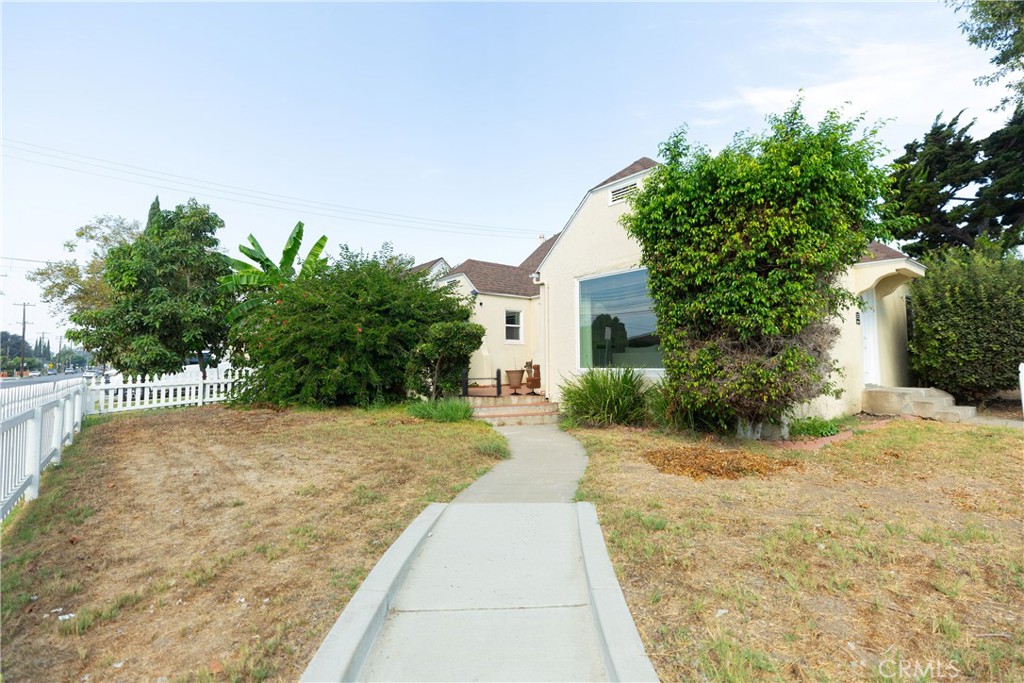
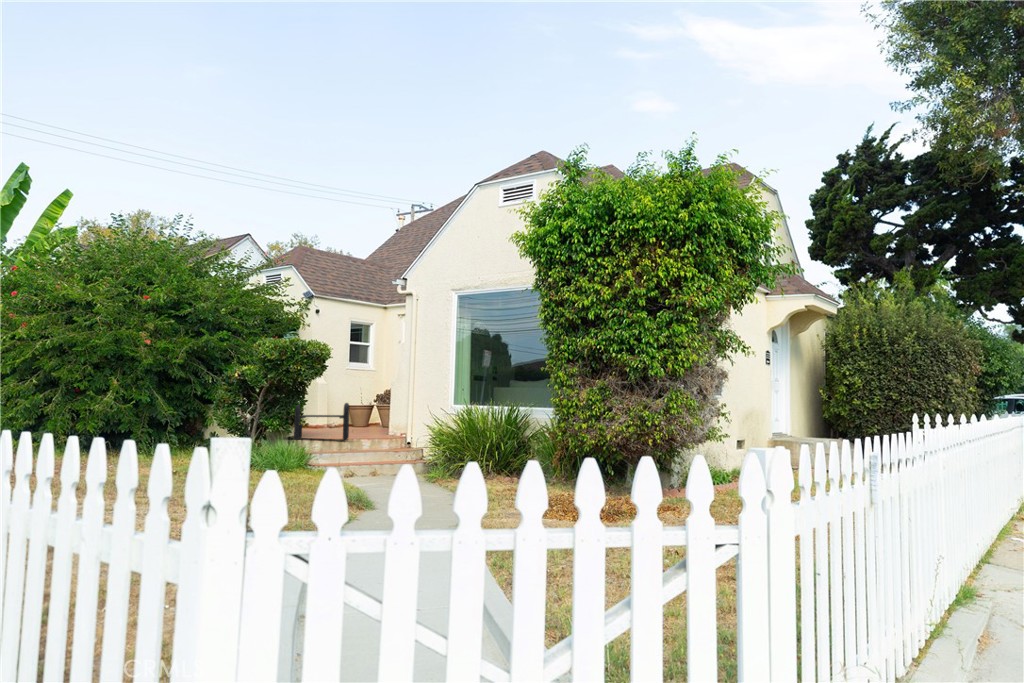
lounge chair: present [509,364,541,395] -> none [356,399,403,440]

